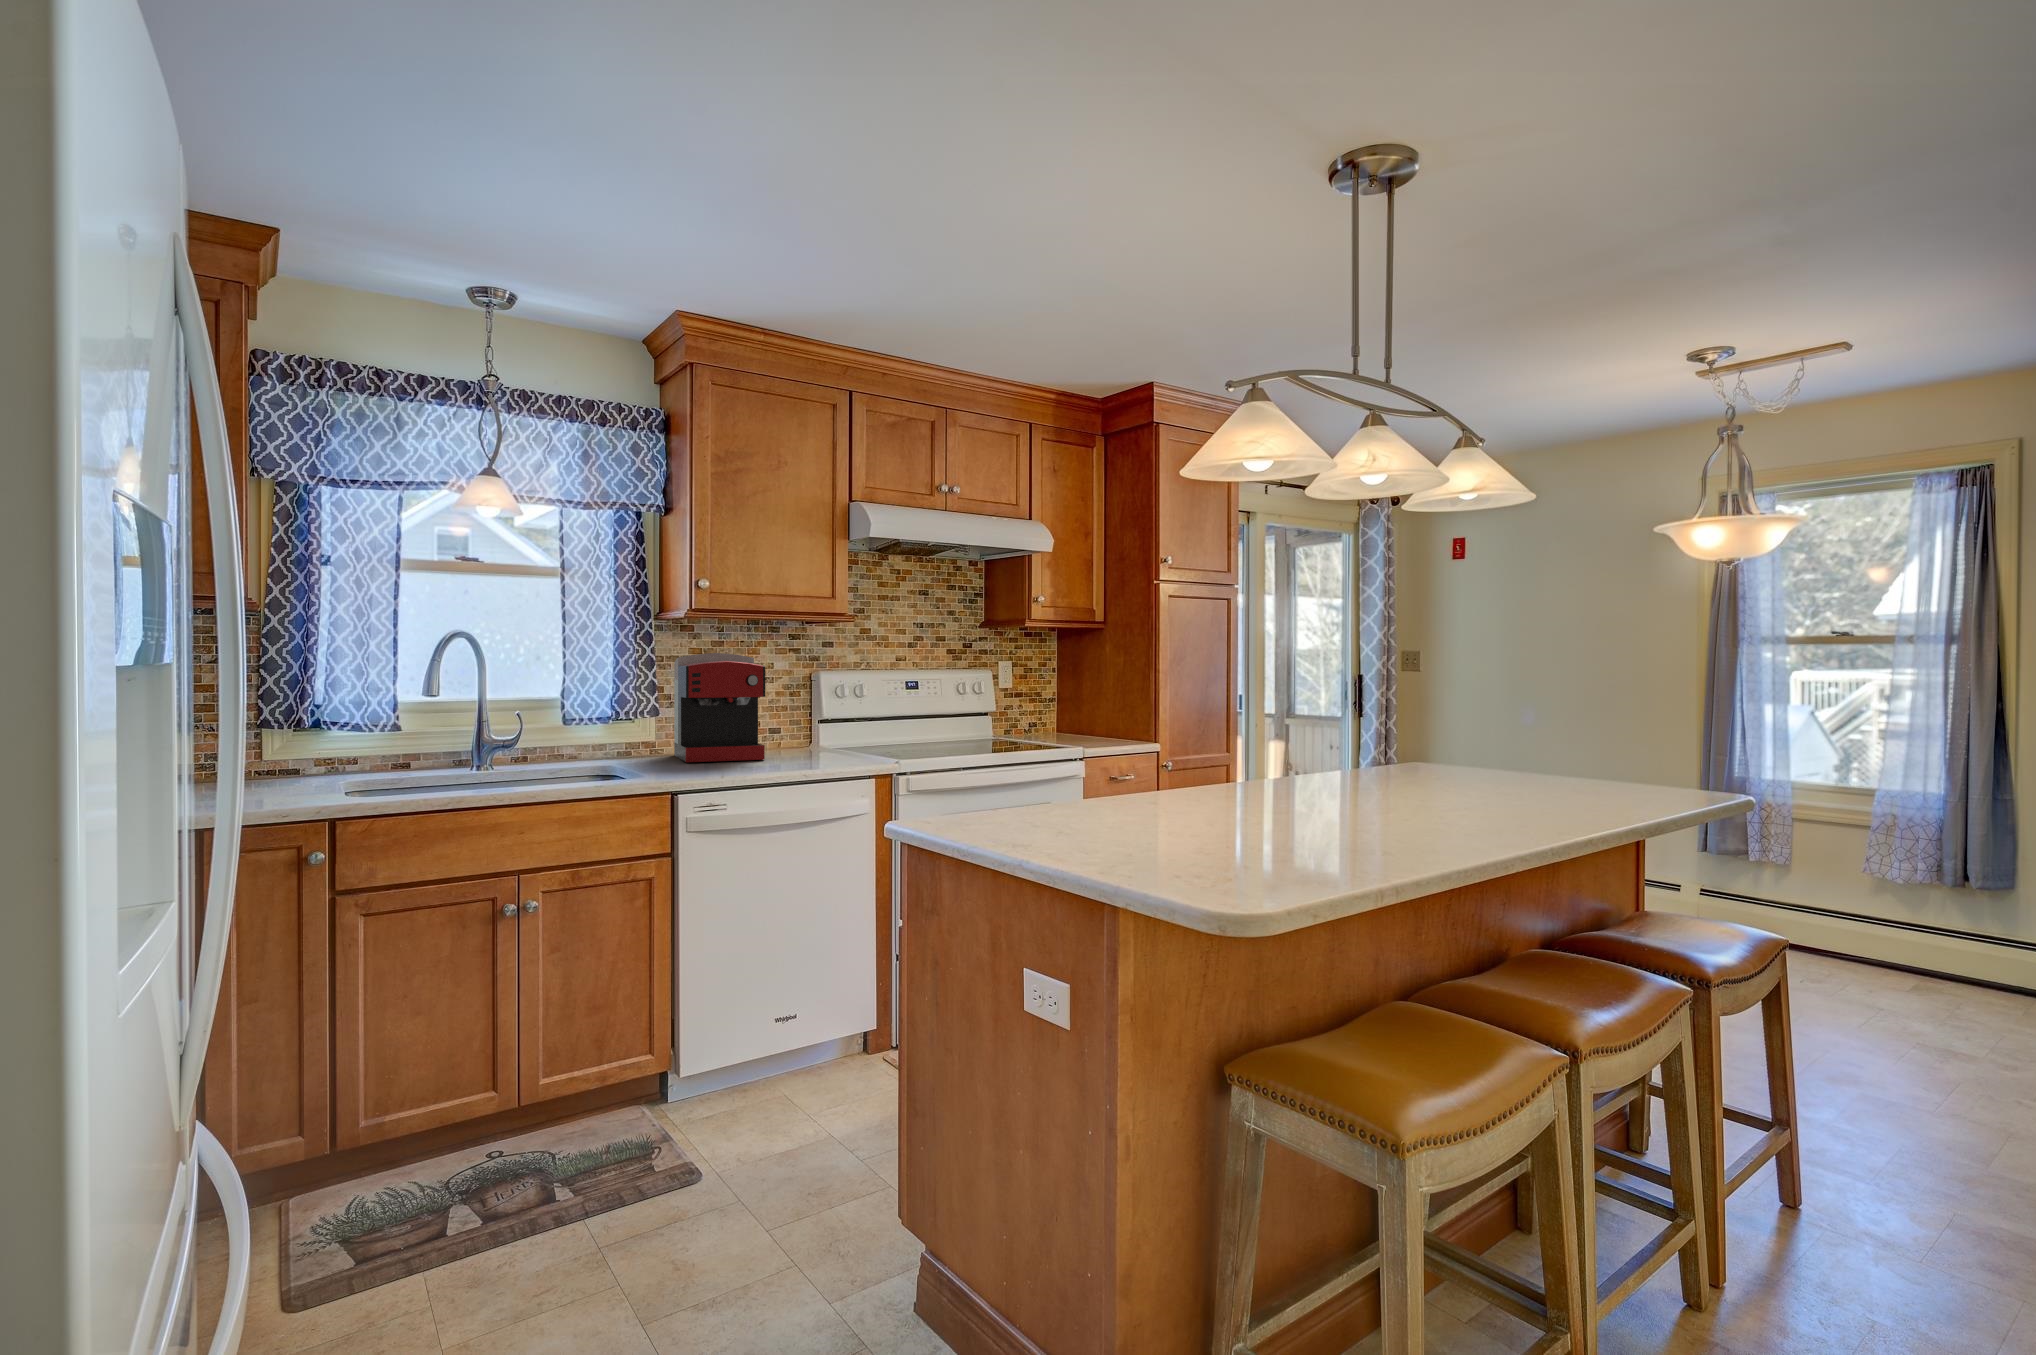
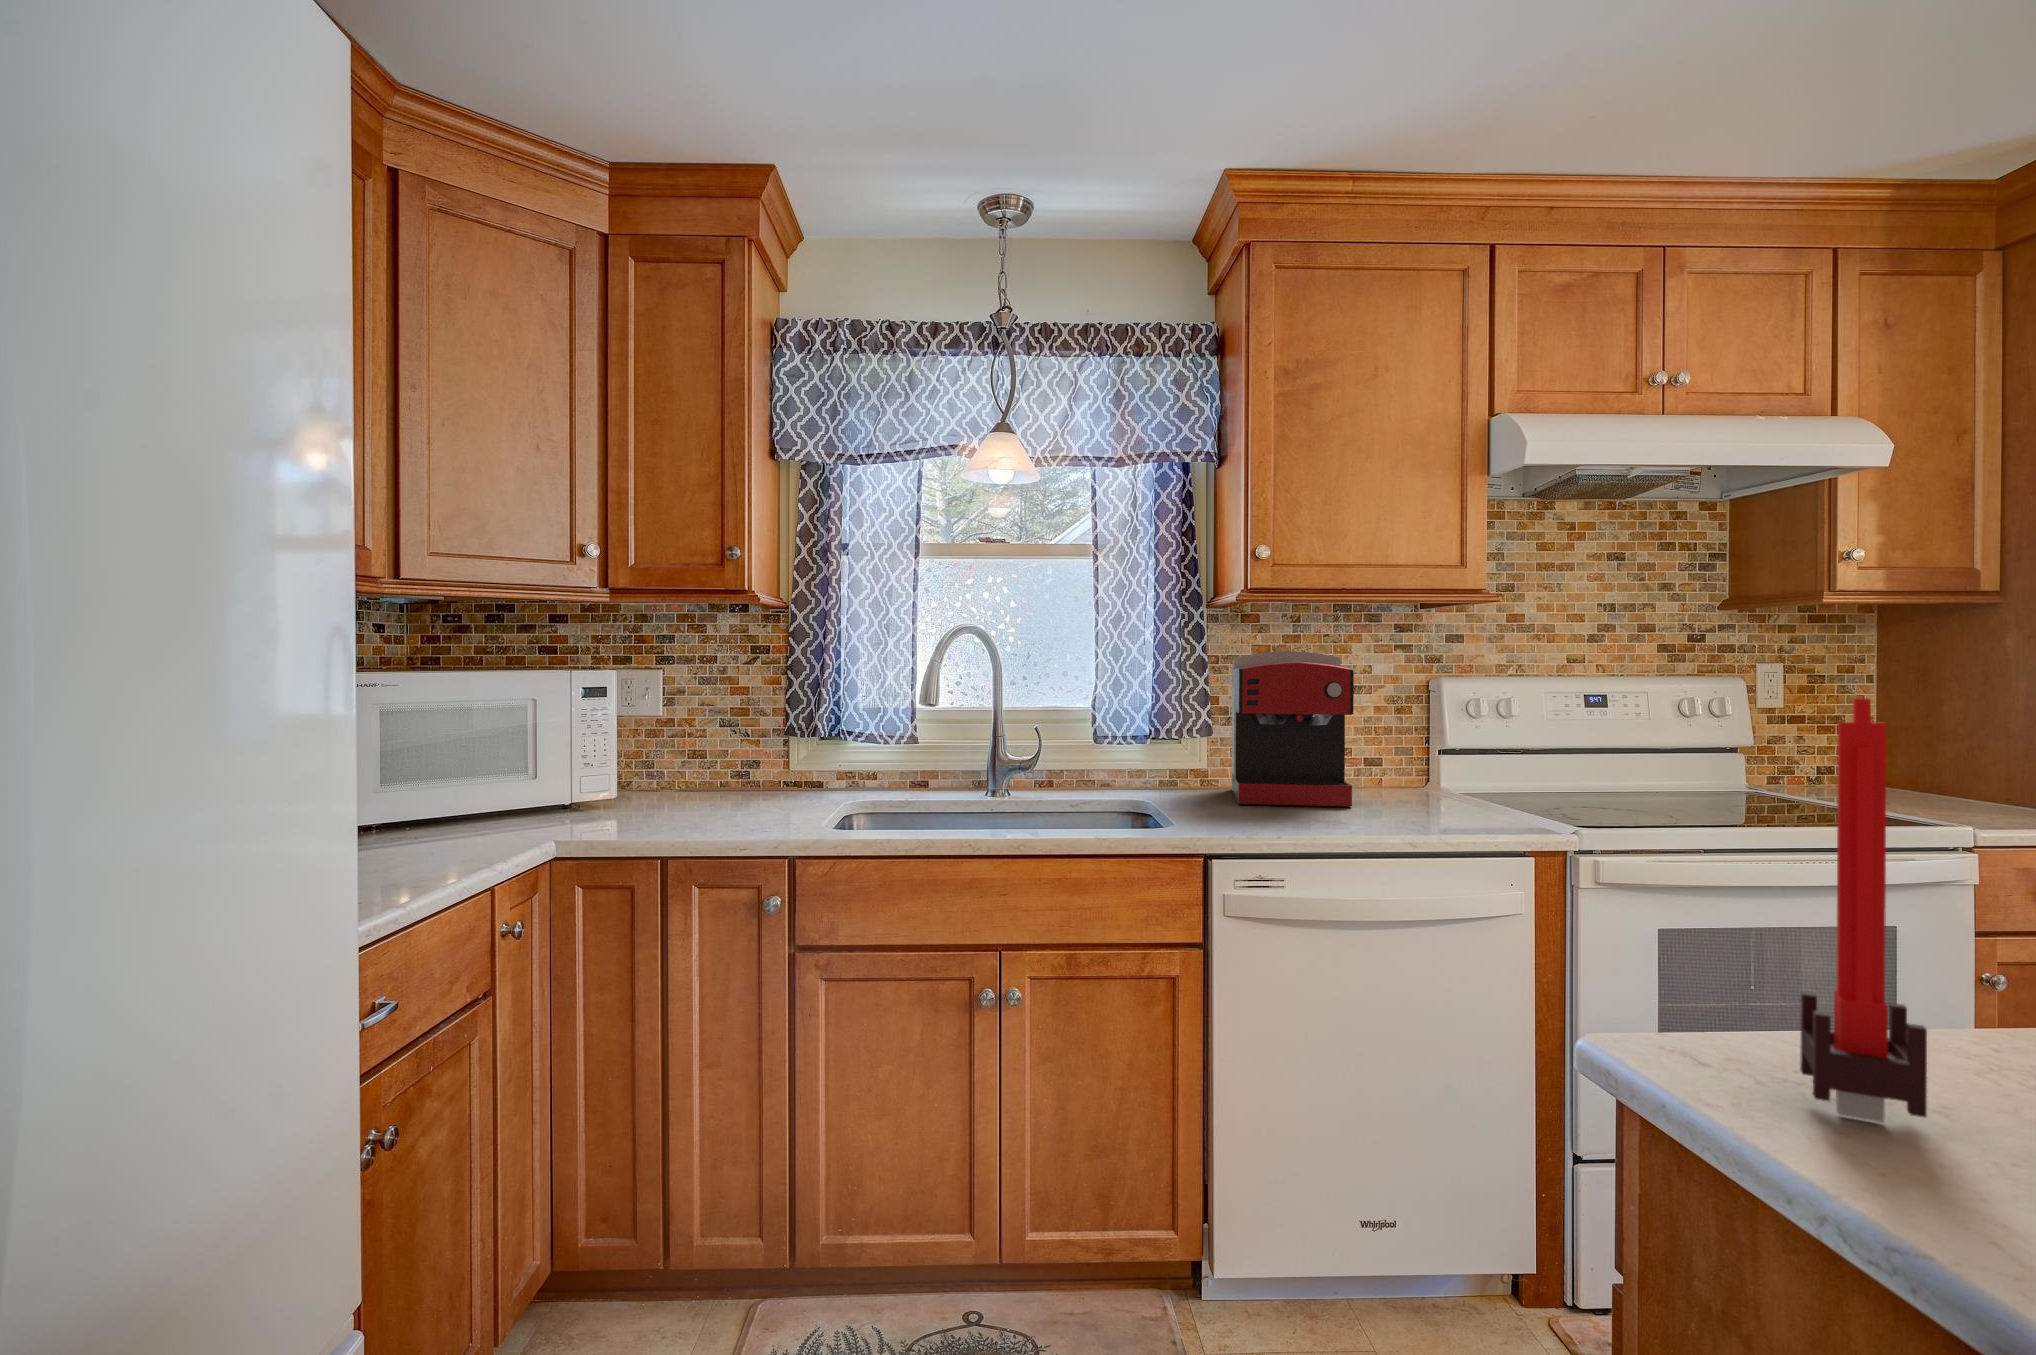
candle: none [962,679,993,827] -> present [1800,698,1927,1123]

